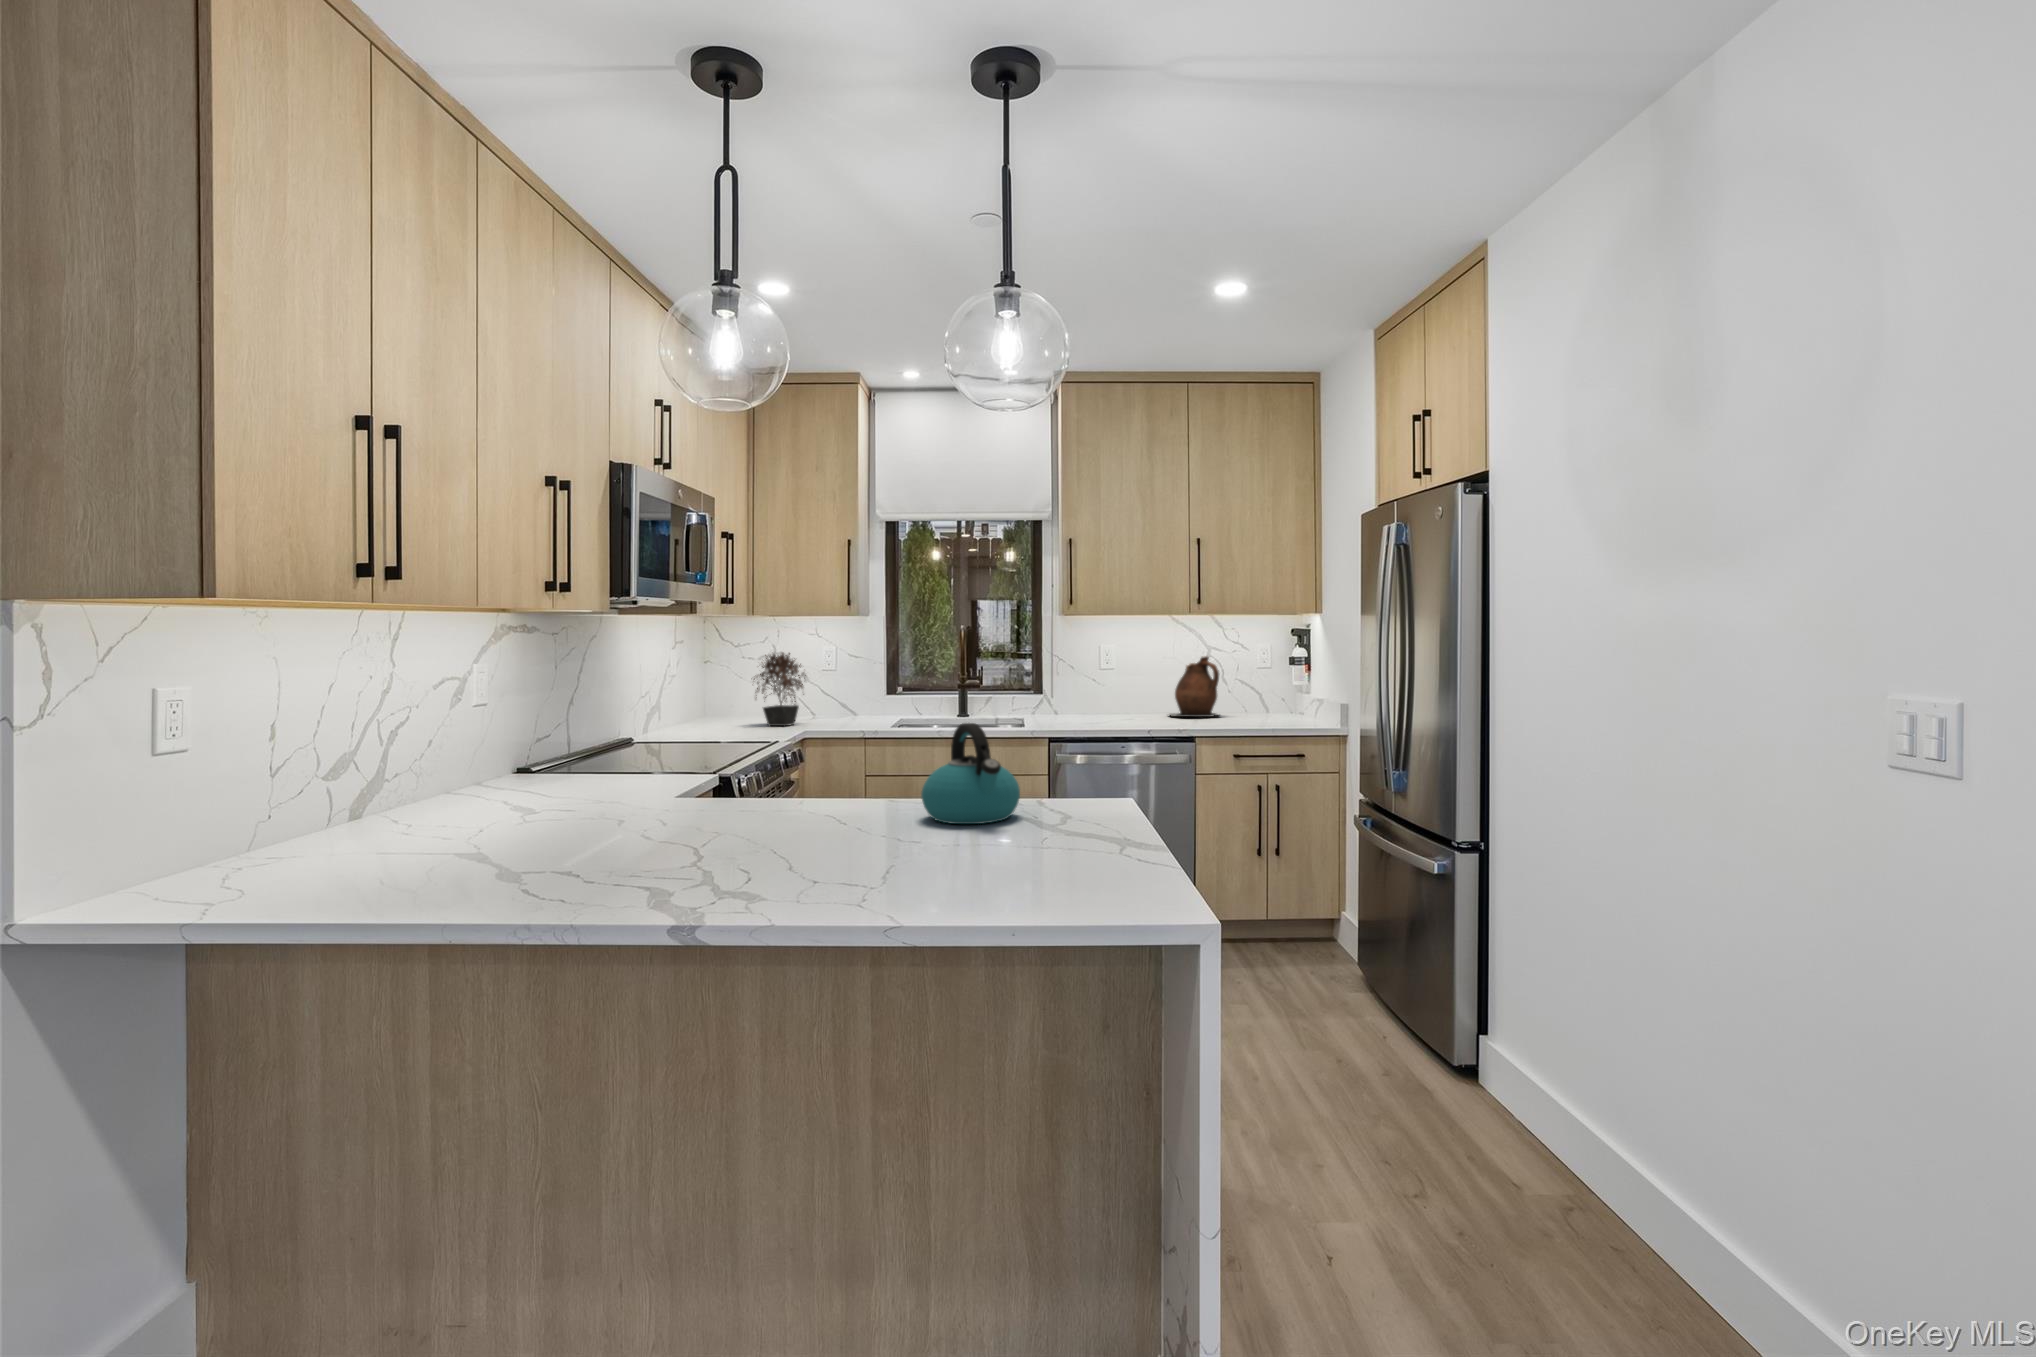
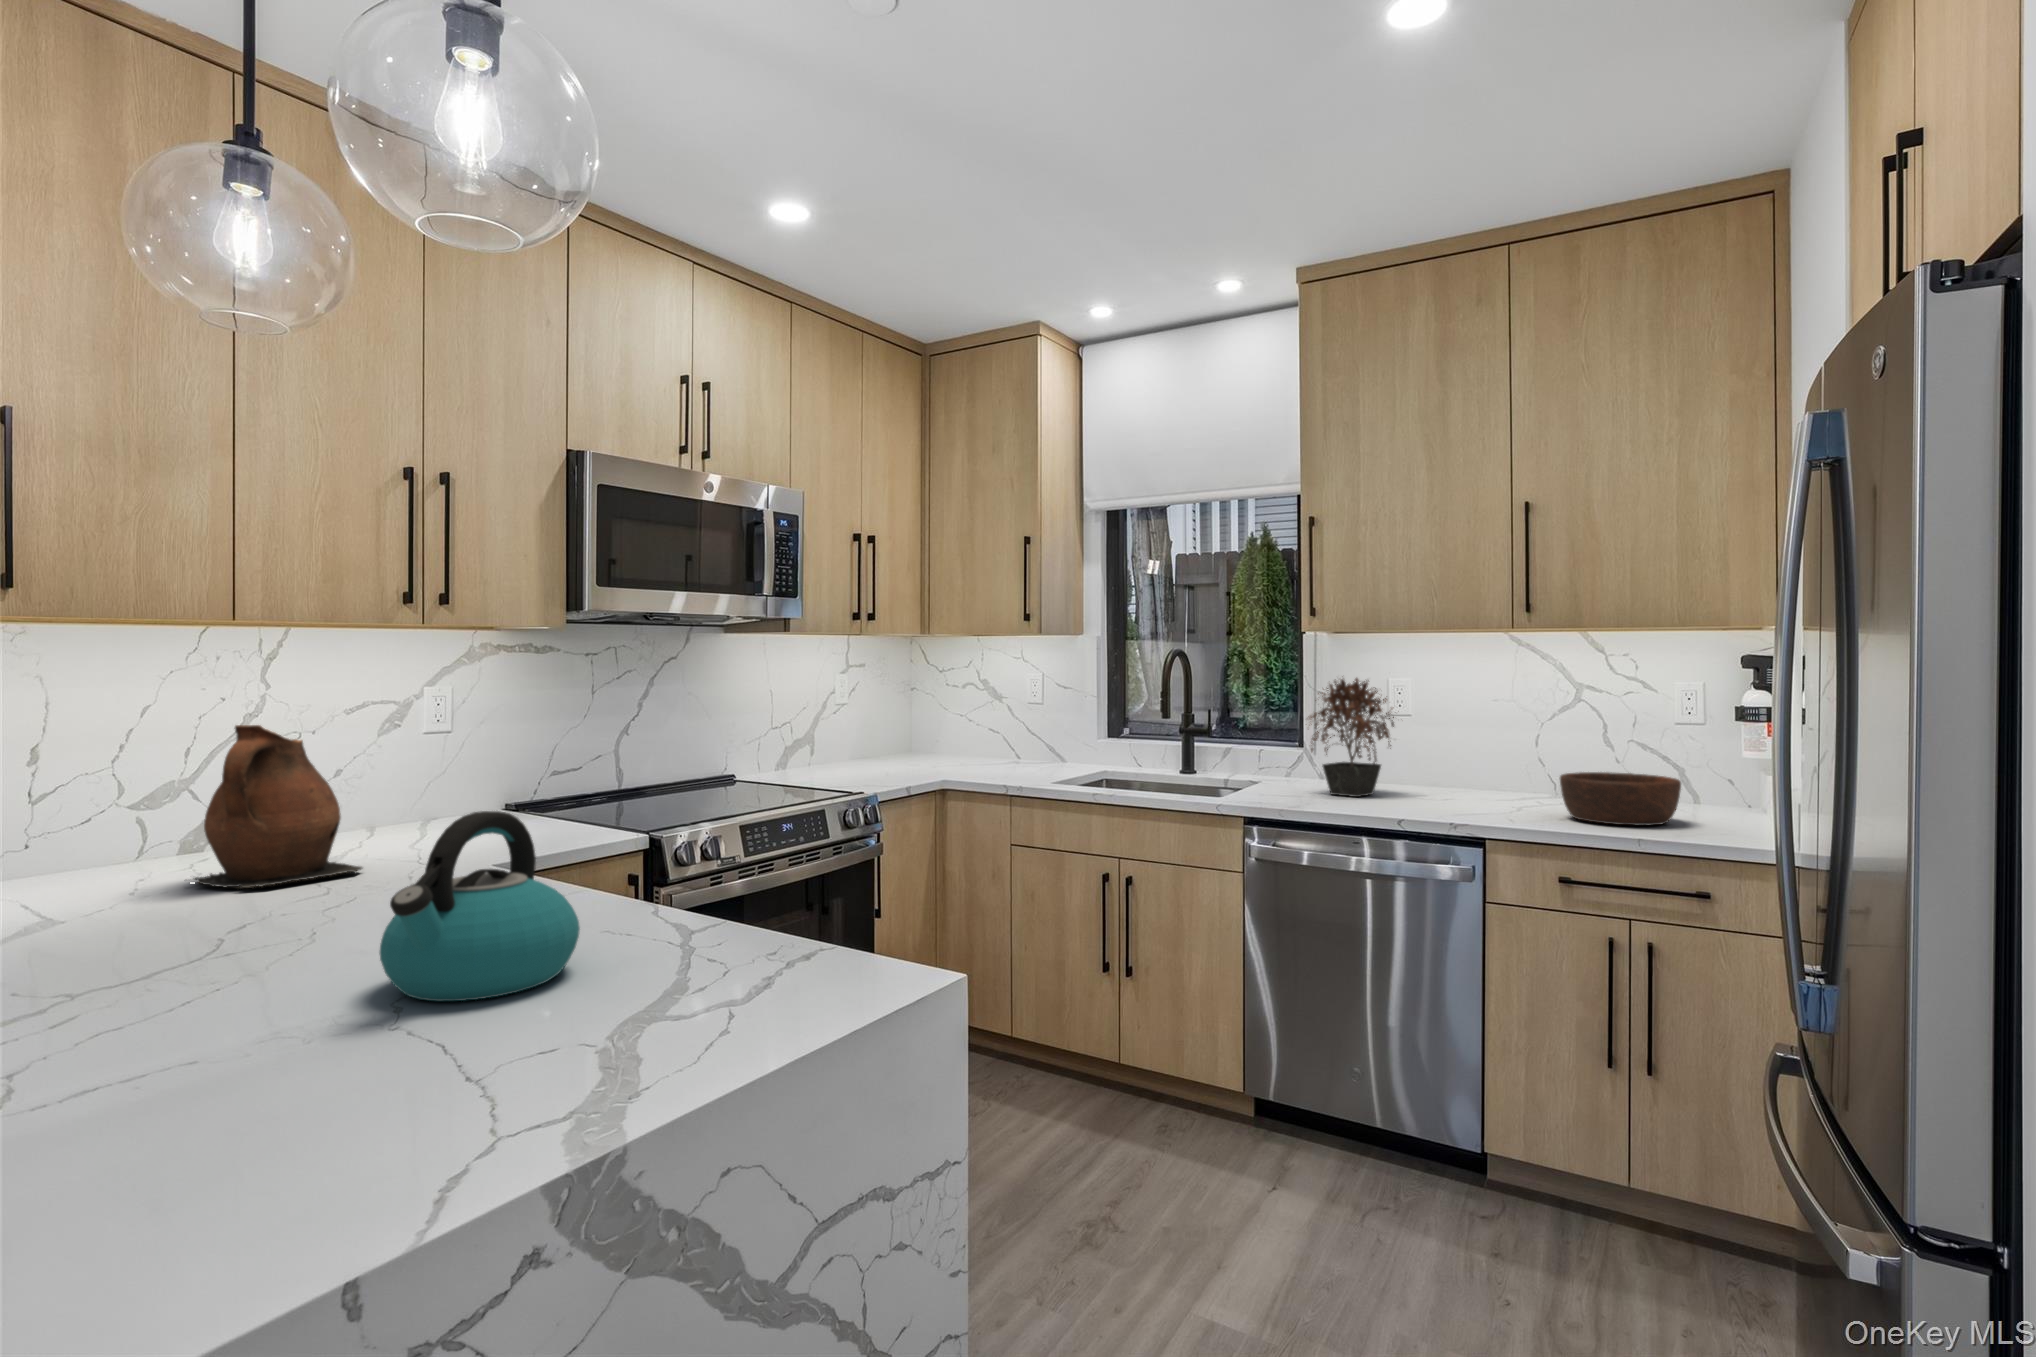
potted plant: present [754,653,806,726] -> present [1308,678,1394,797]
ceramic pitcher: present [1170,656,1219,717] -> present [195,725,362,888]
wooden bowl: none [1228,696,1288,723] -> present [1560,772,1681,825]

